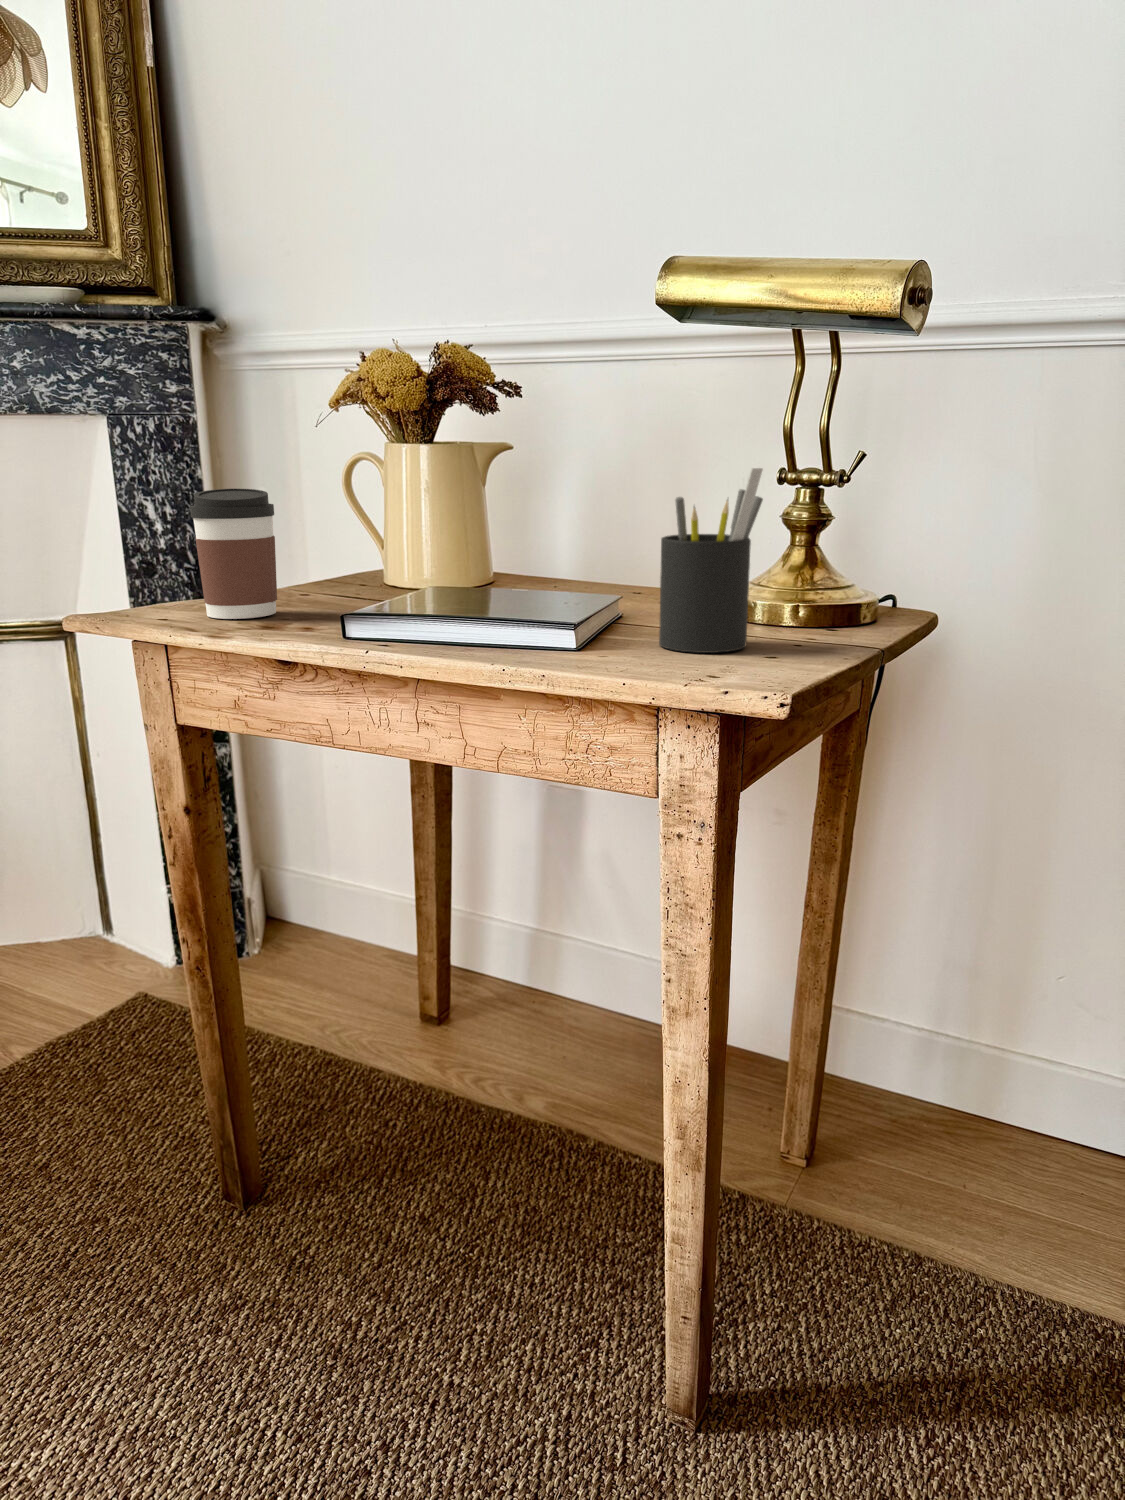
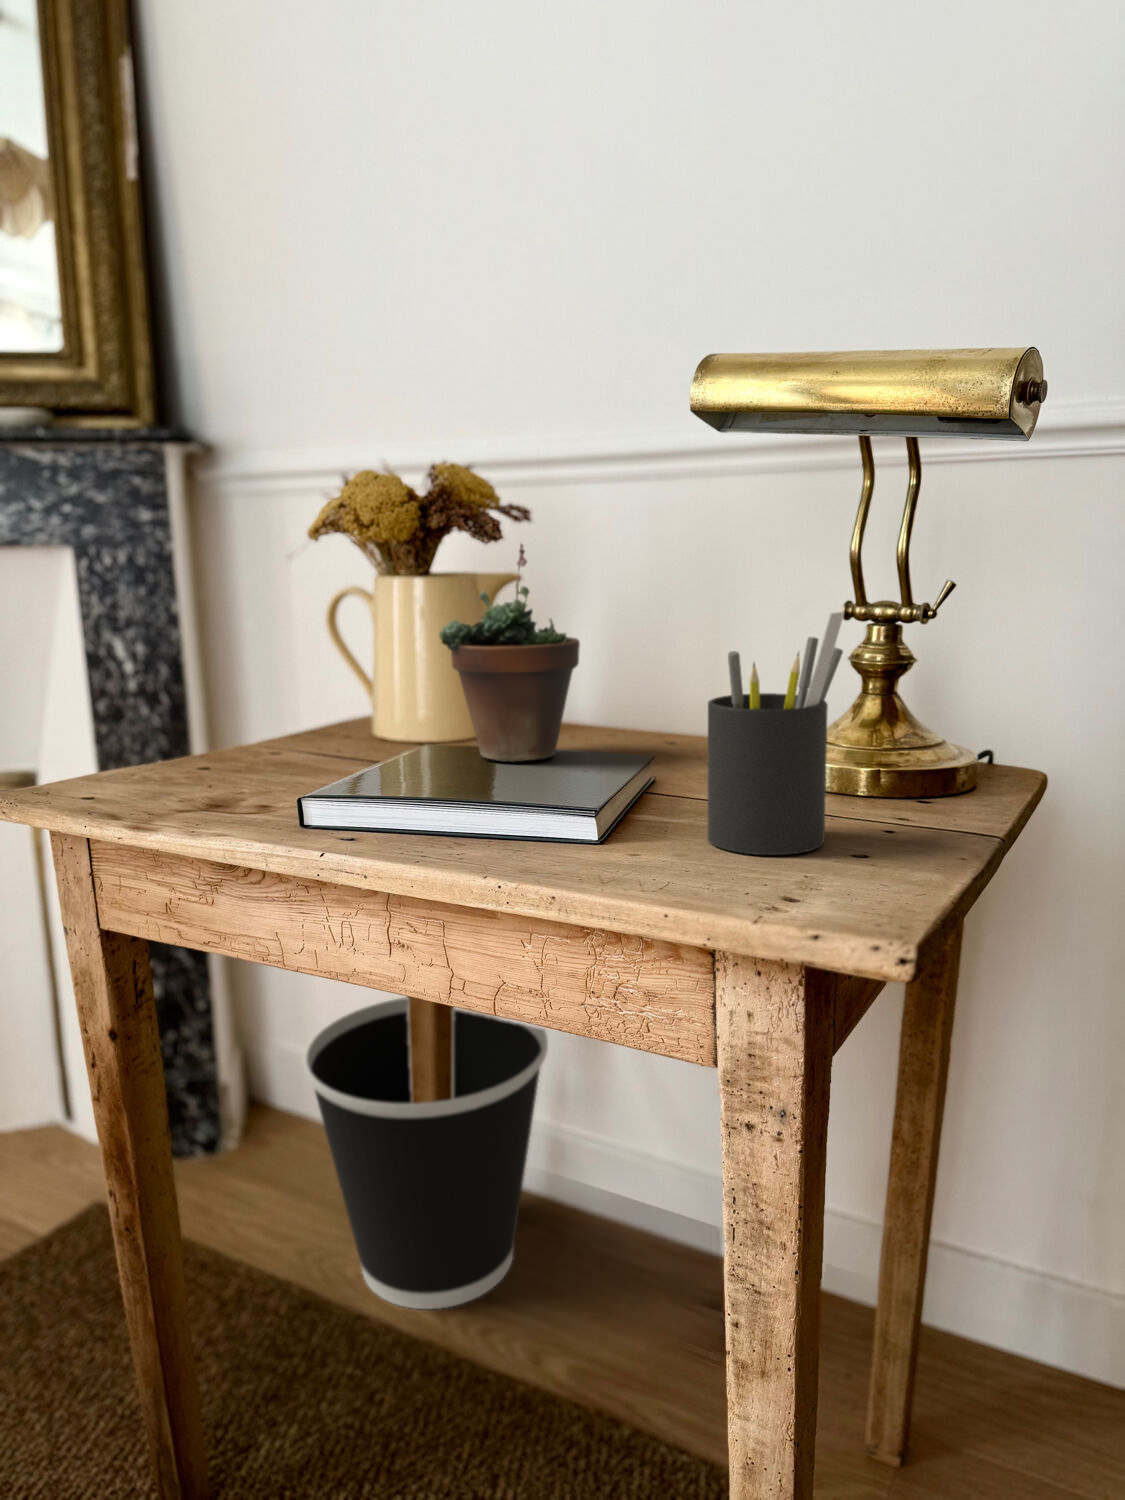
succulent plant: none [447,415,564,600] -> present [439,544,580,762]
coffee cup: present [190,489,277,619] -> none [113,639,224,802]
wastebasket: none [324,819,531,1069] -> present [303,998,548,1309]

